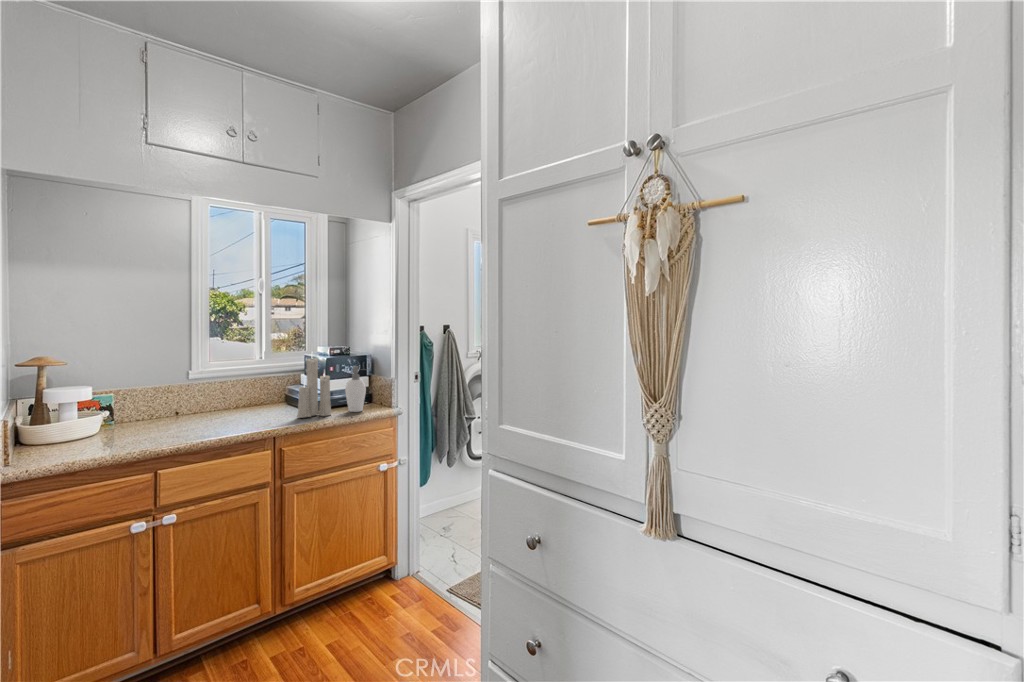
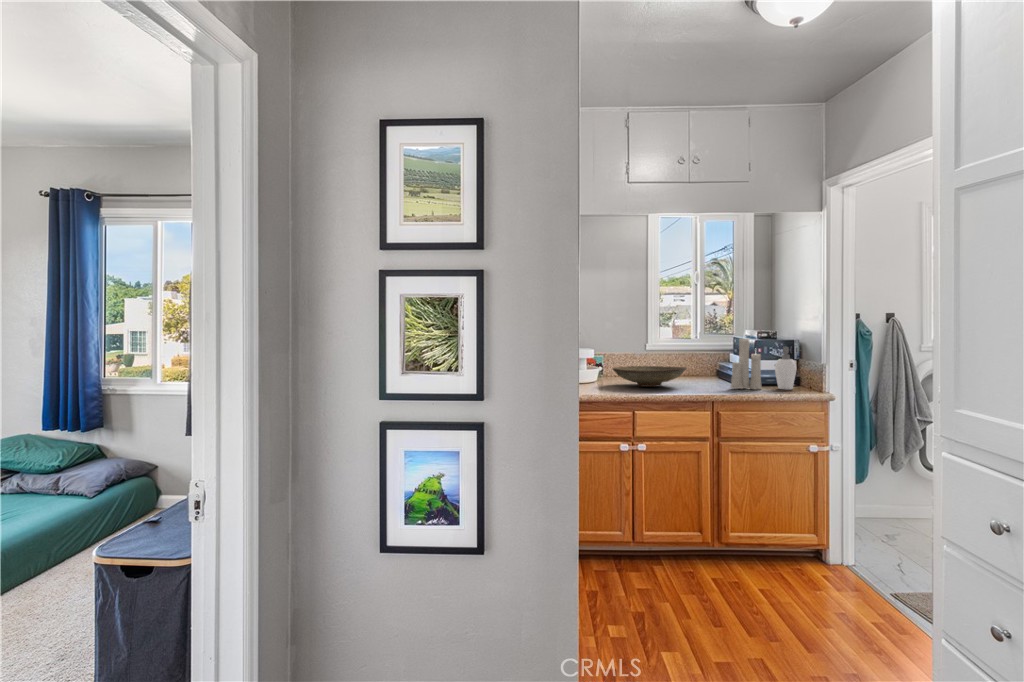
decorative bowl: none [130,396,243,429] -> present [613,366,687,387]

